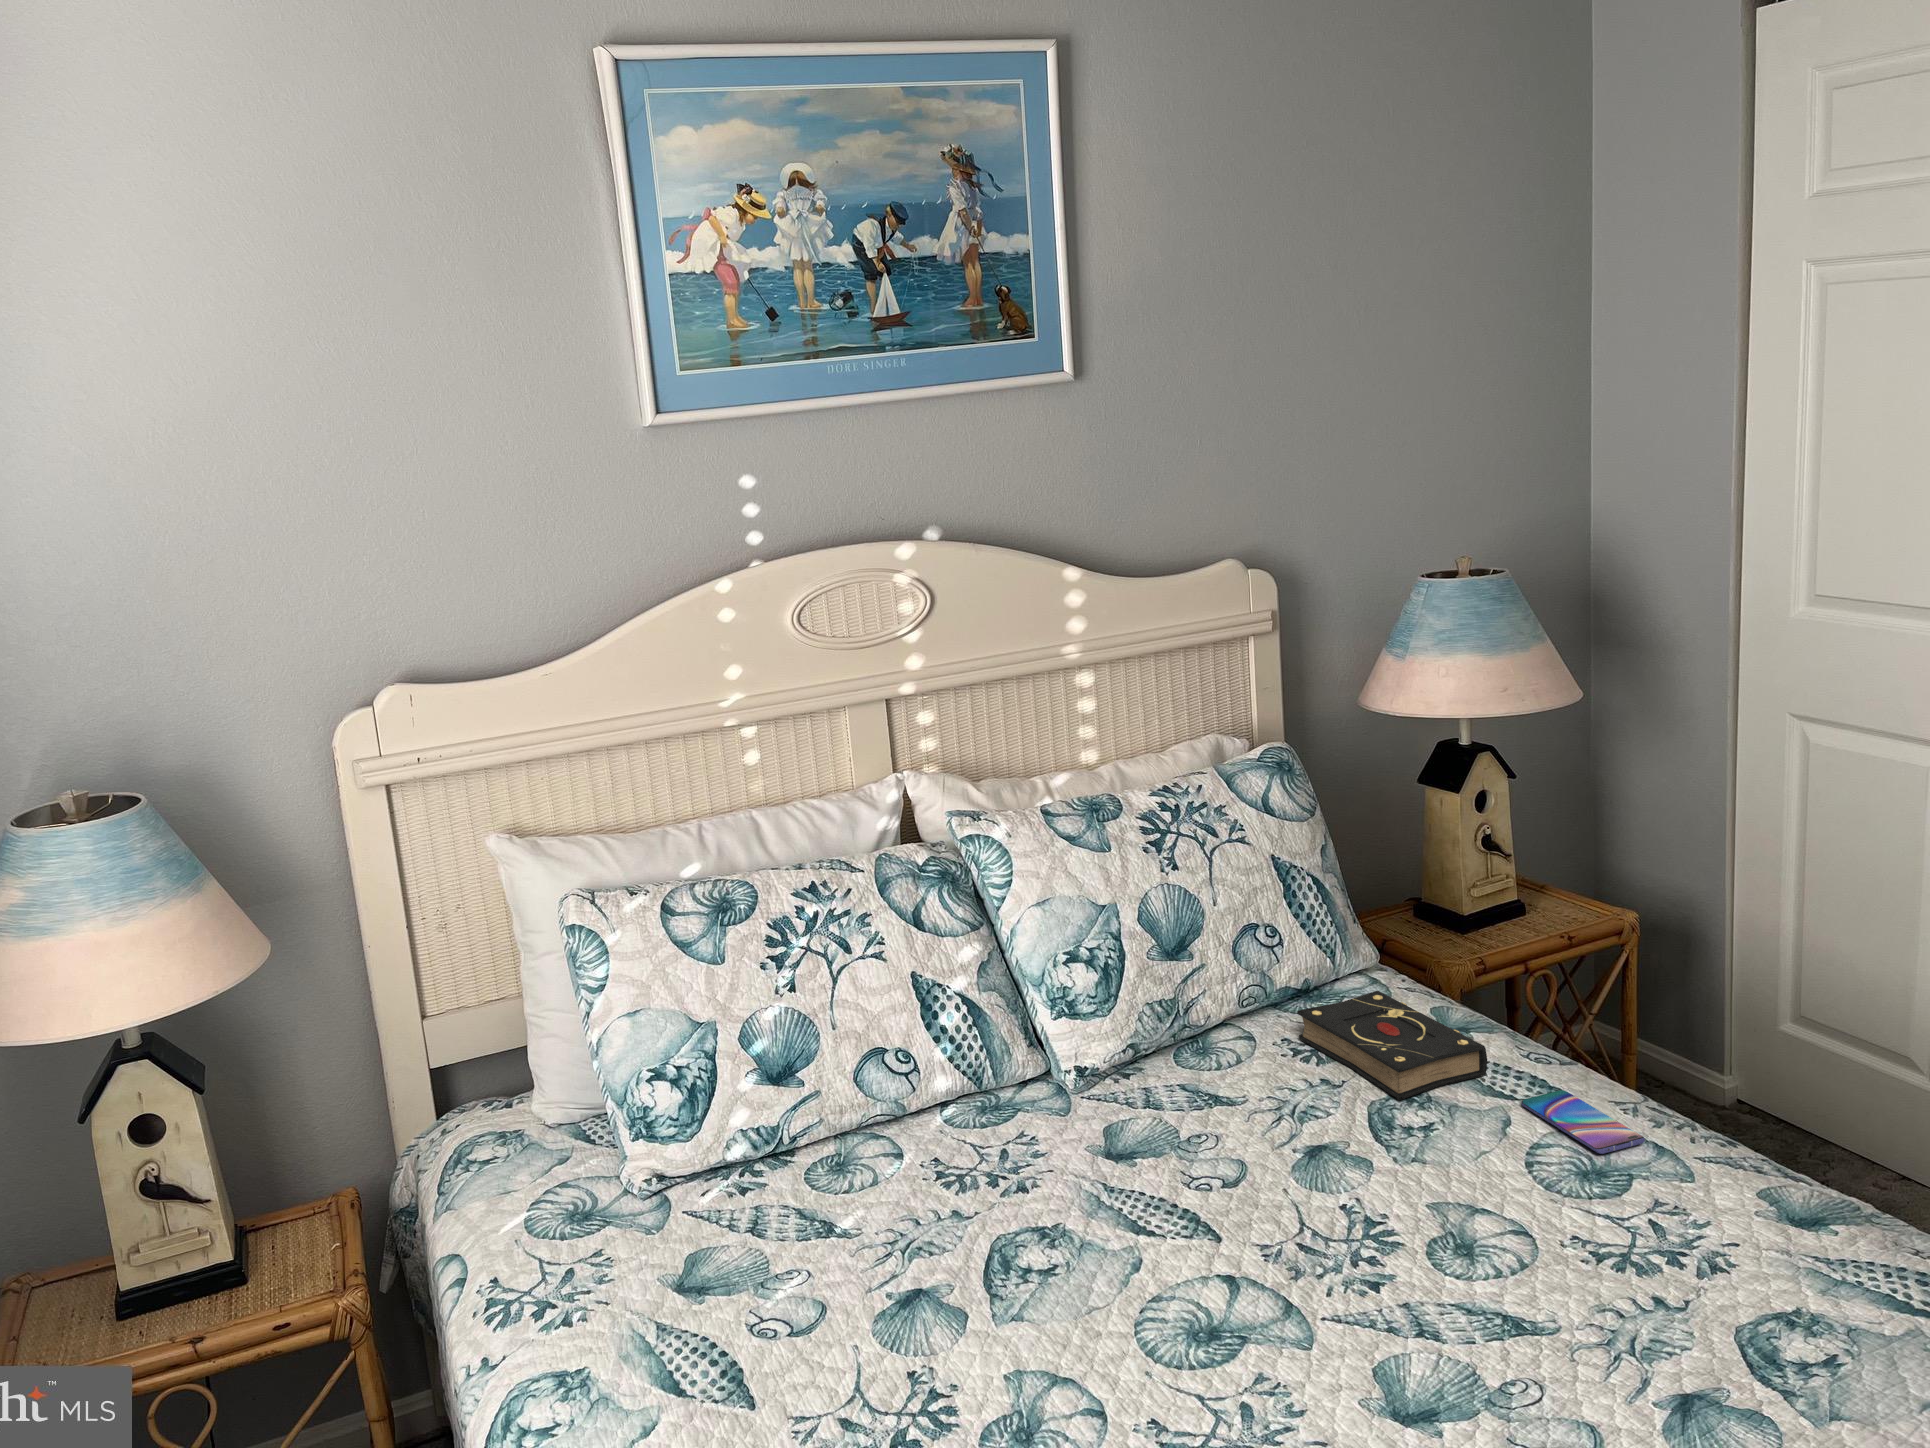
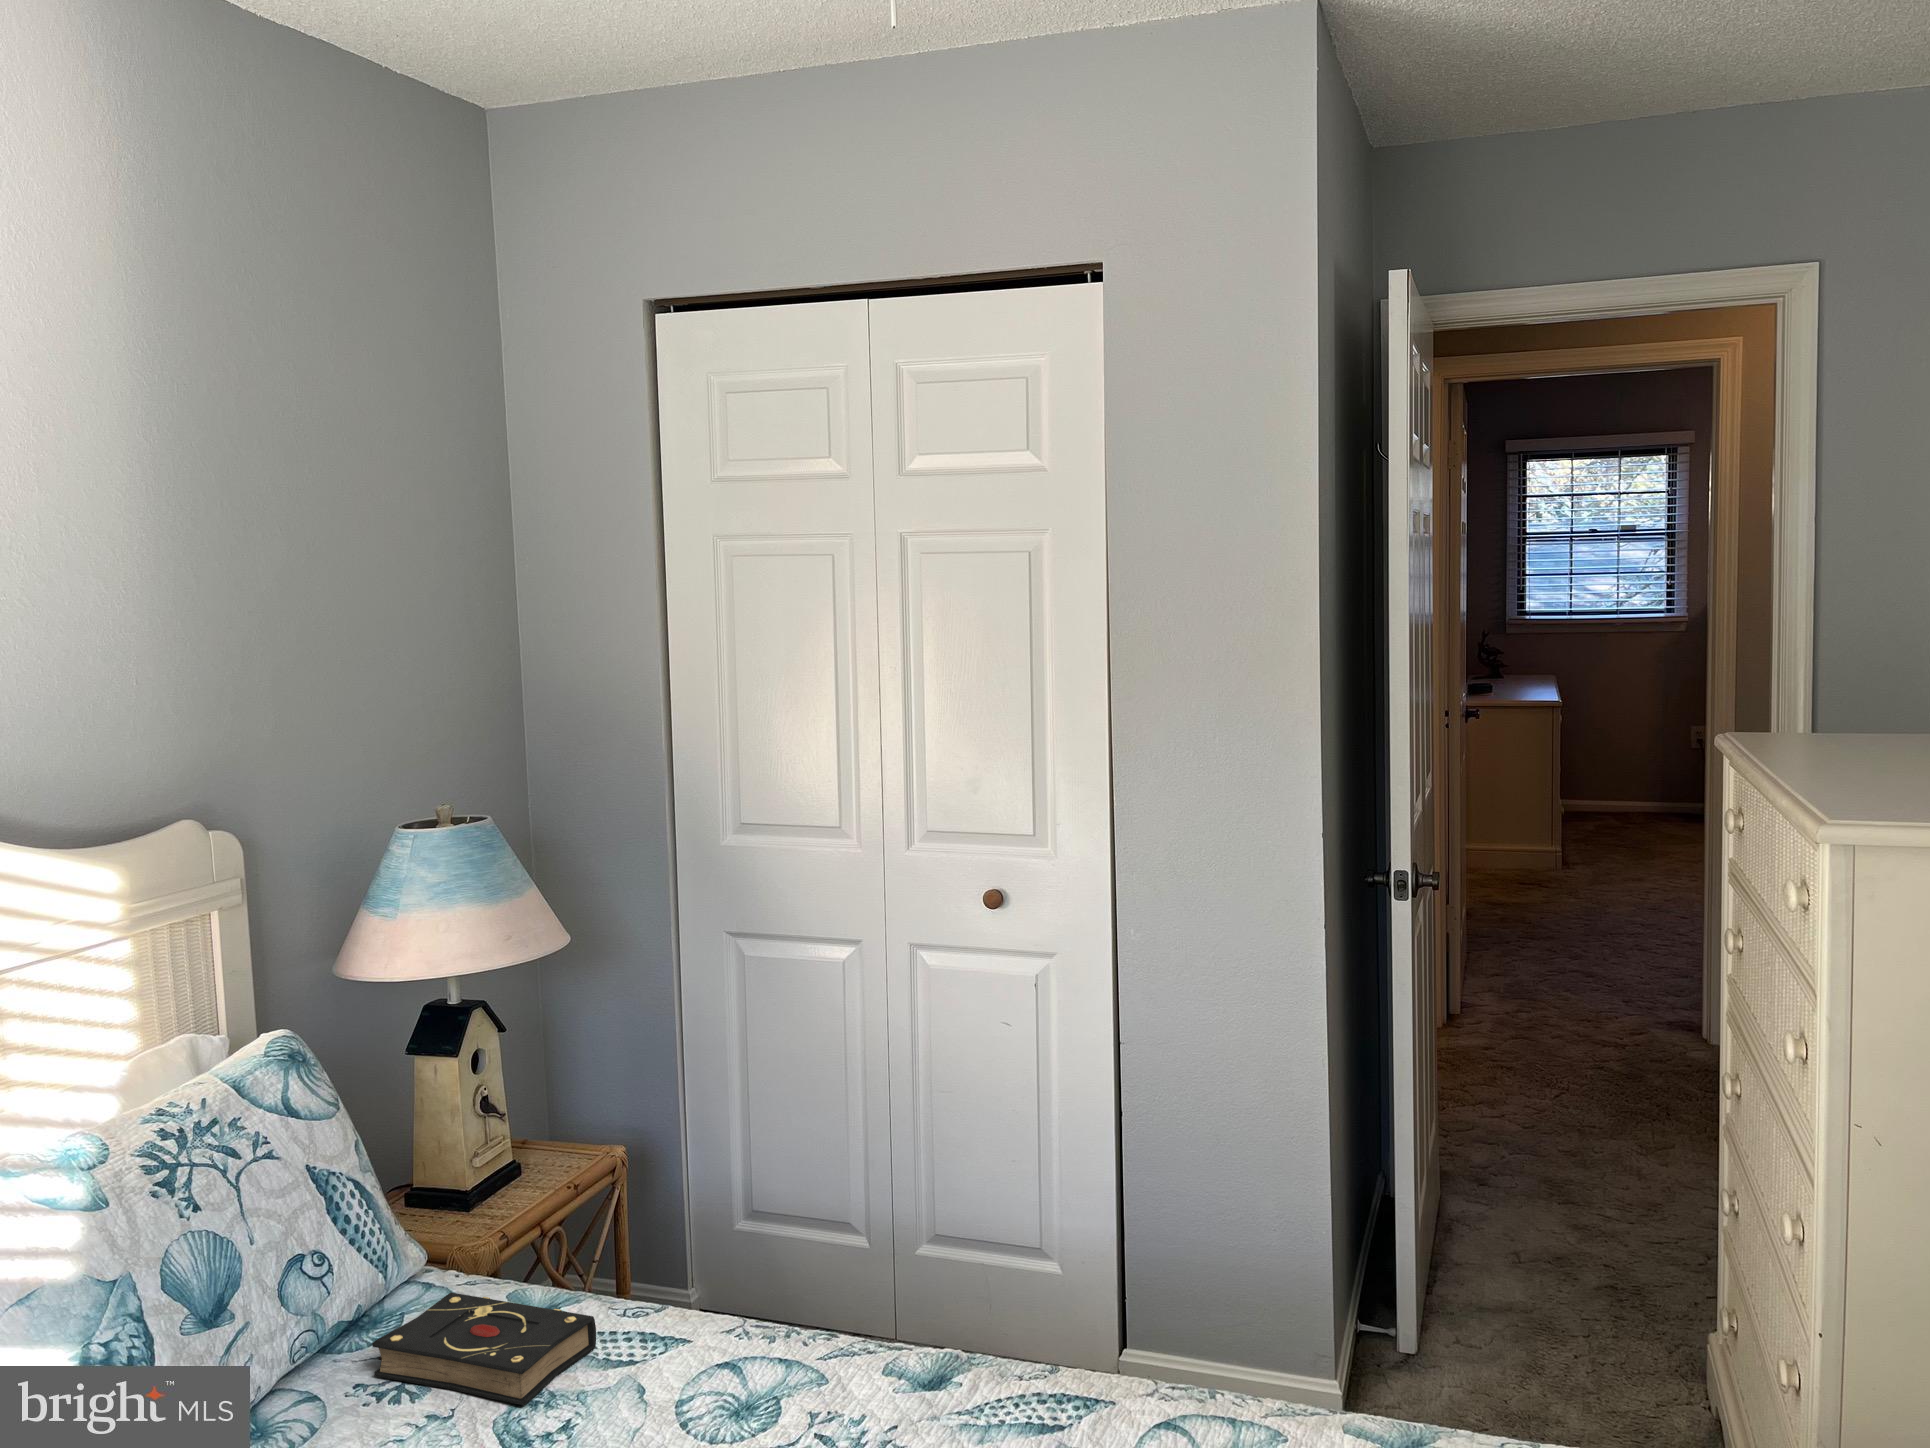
smartphone: present [1521,1090,1645,1154] -> none [645,1337,773,1389]

